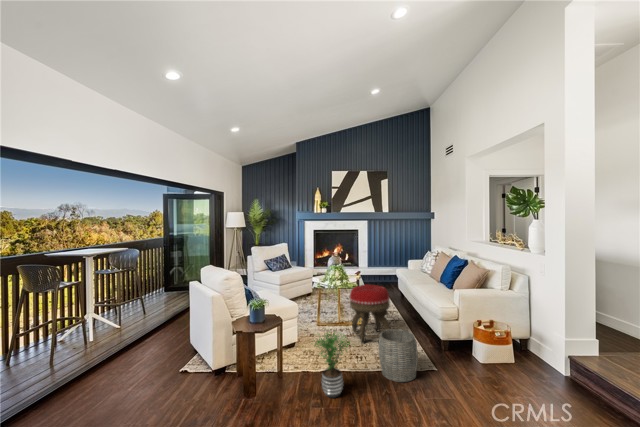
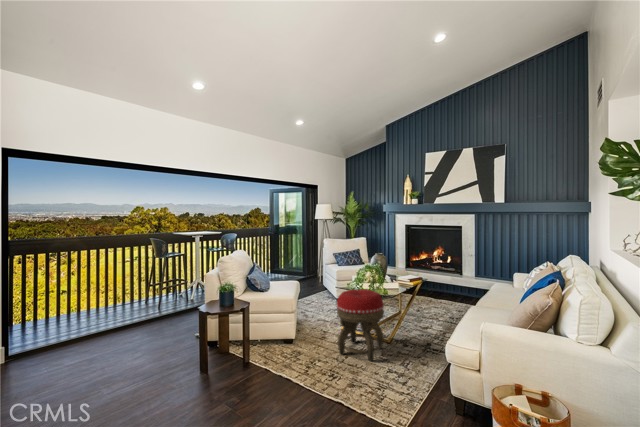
woven basket: present [379,329,418,382] -> none [297,341,342,406]
potted plant: present [315,332,350,398] -> none [214,322,255,388]

